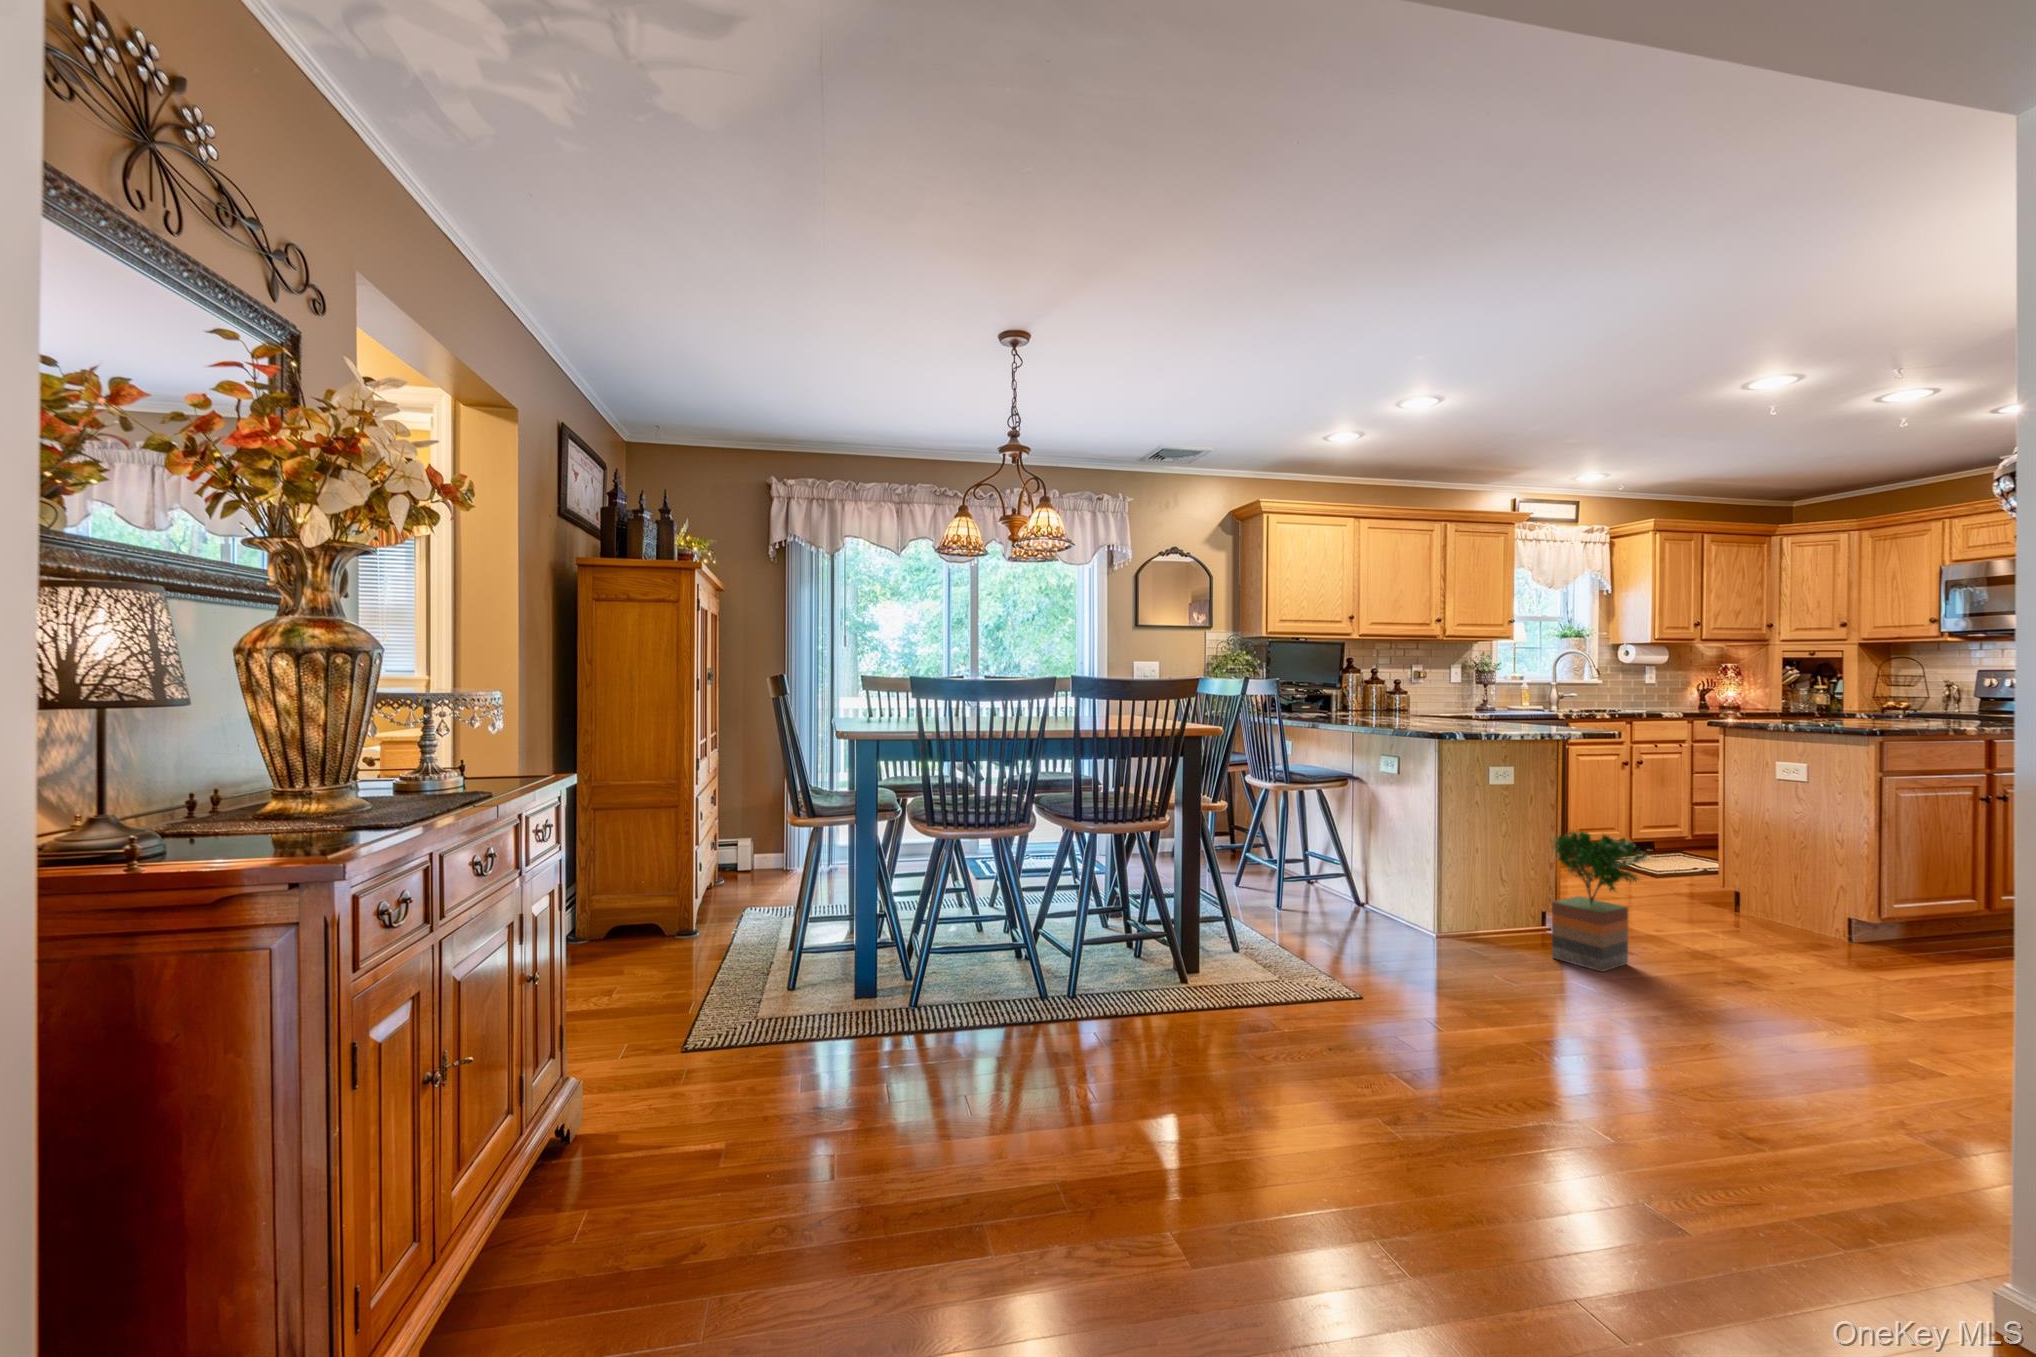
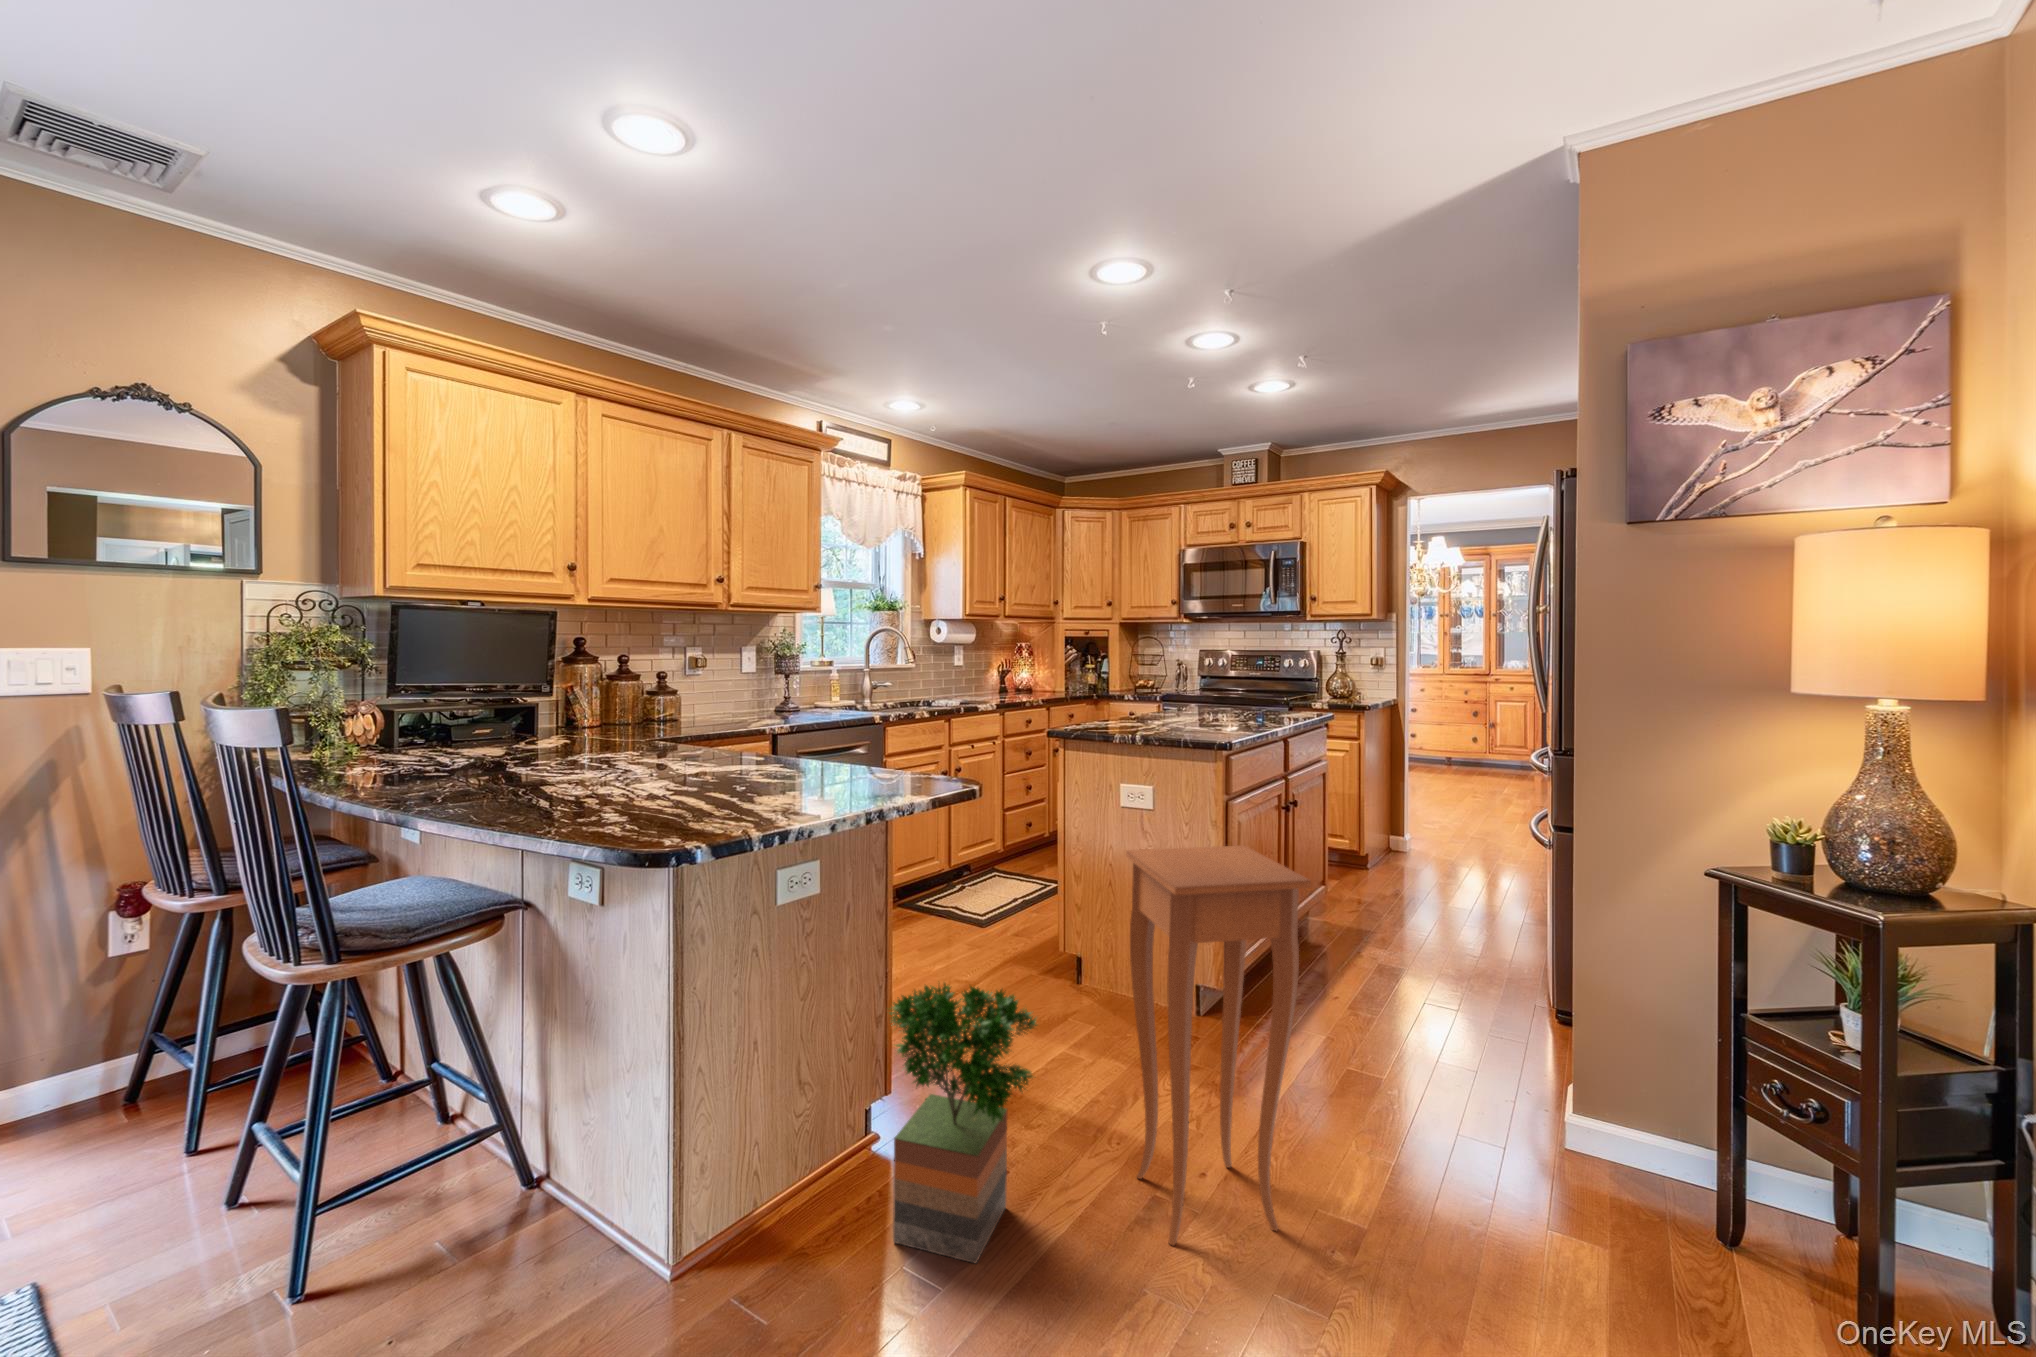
side table: none [1721,770,1853,1009] -> present [1126,845,1311,1245]

